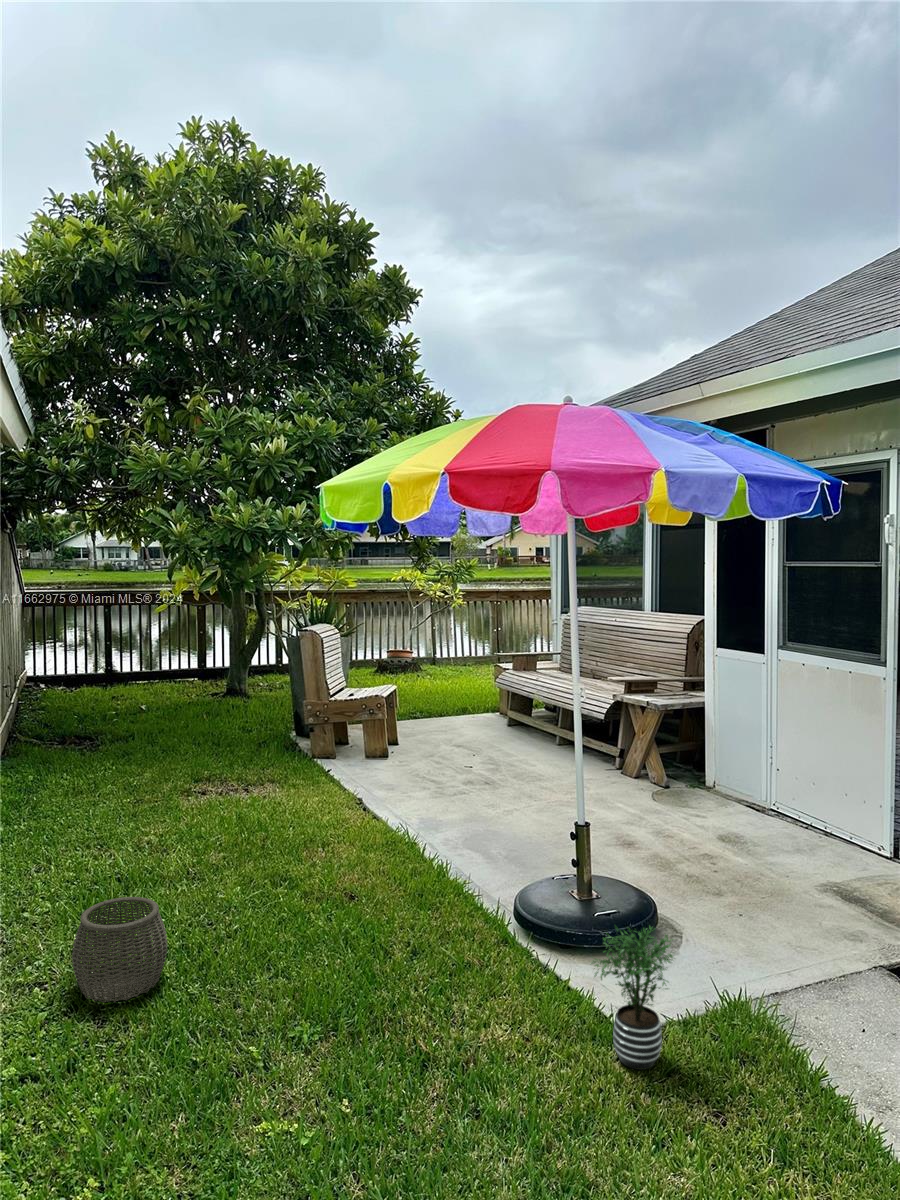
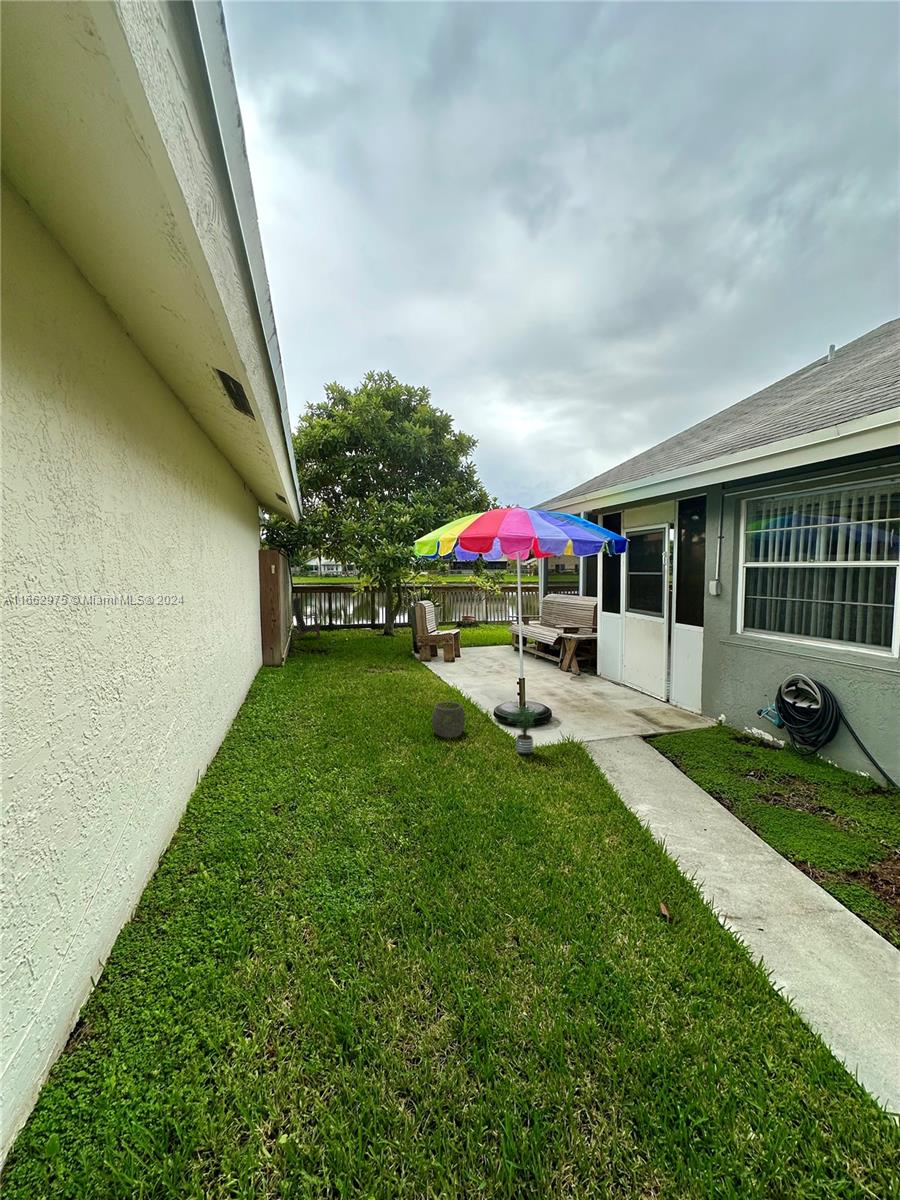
lounge chair: none [18,615,87,711] -> present [293,597,321,640]
woven basket: present [72,897,167,1003] -> present [432,702,465,737]

